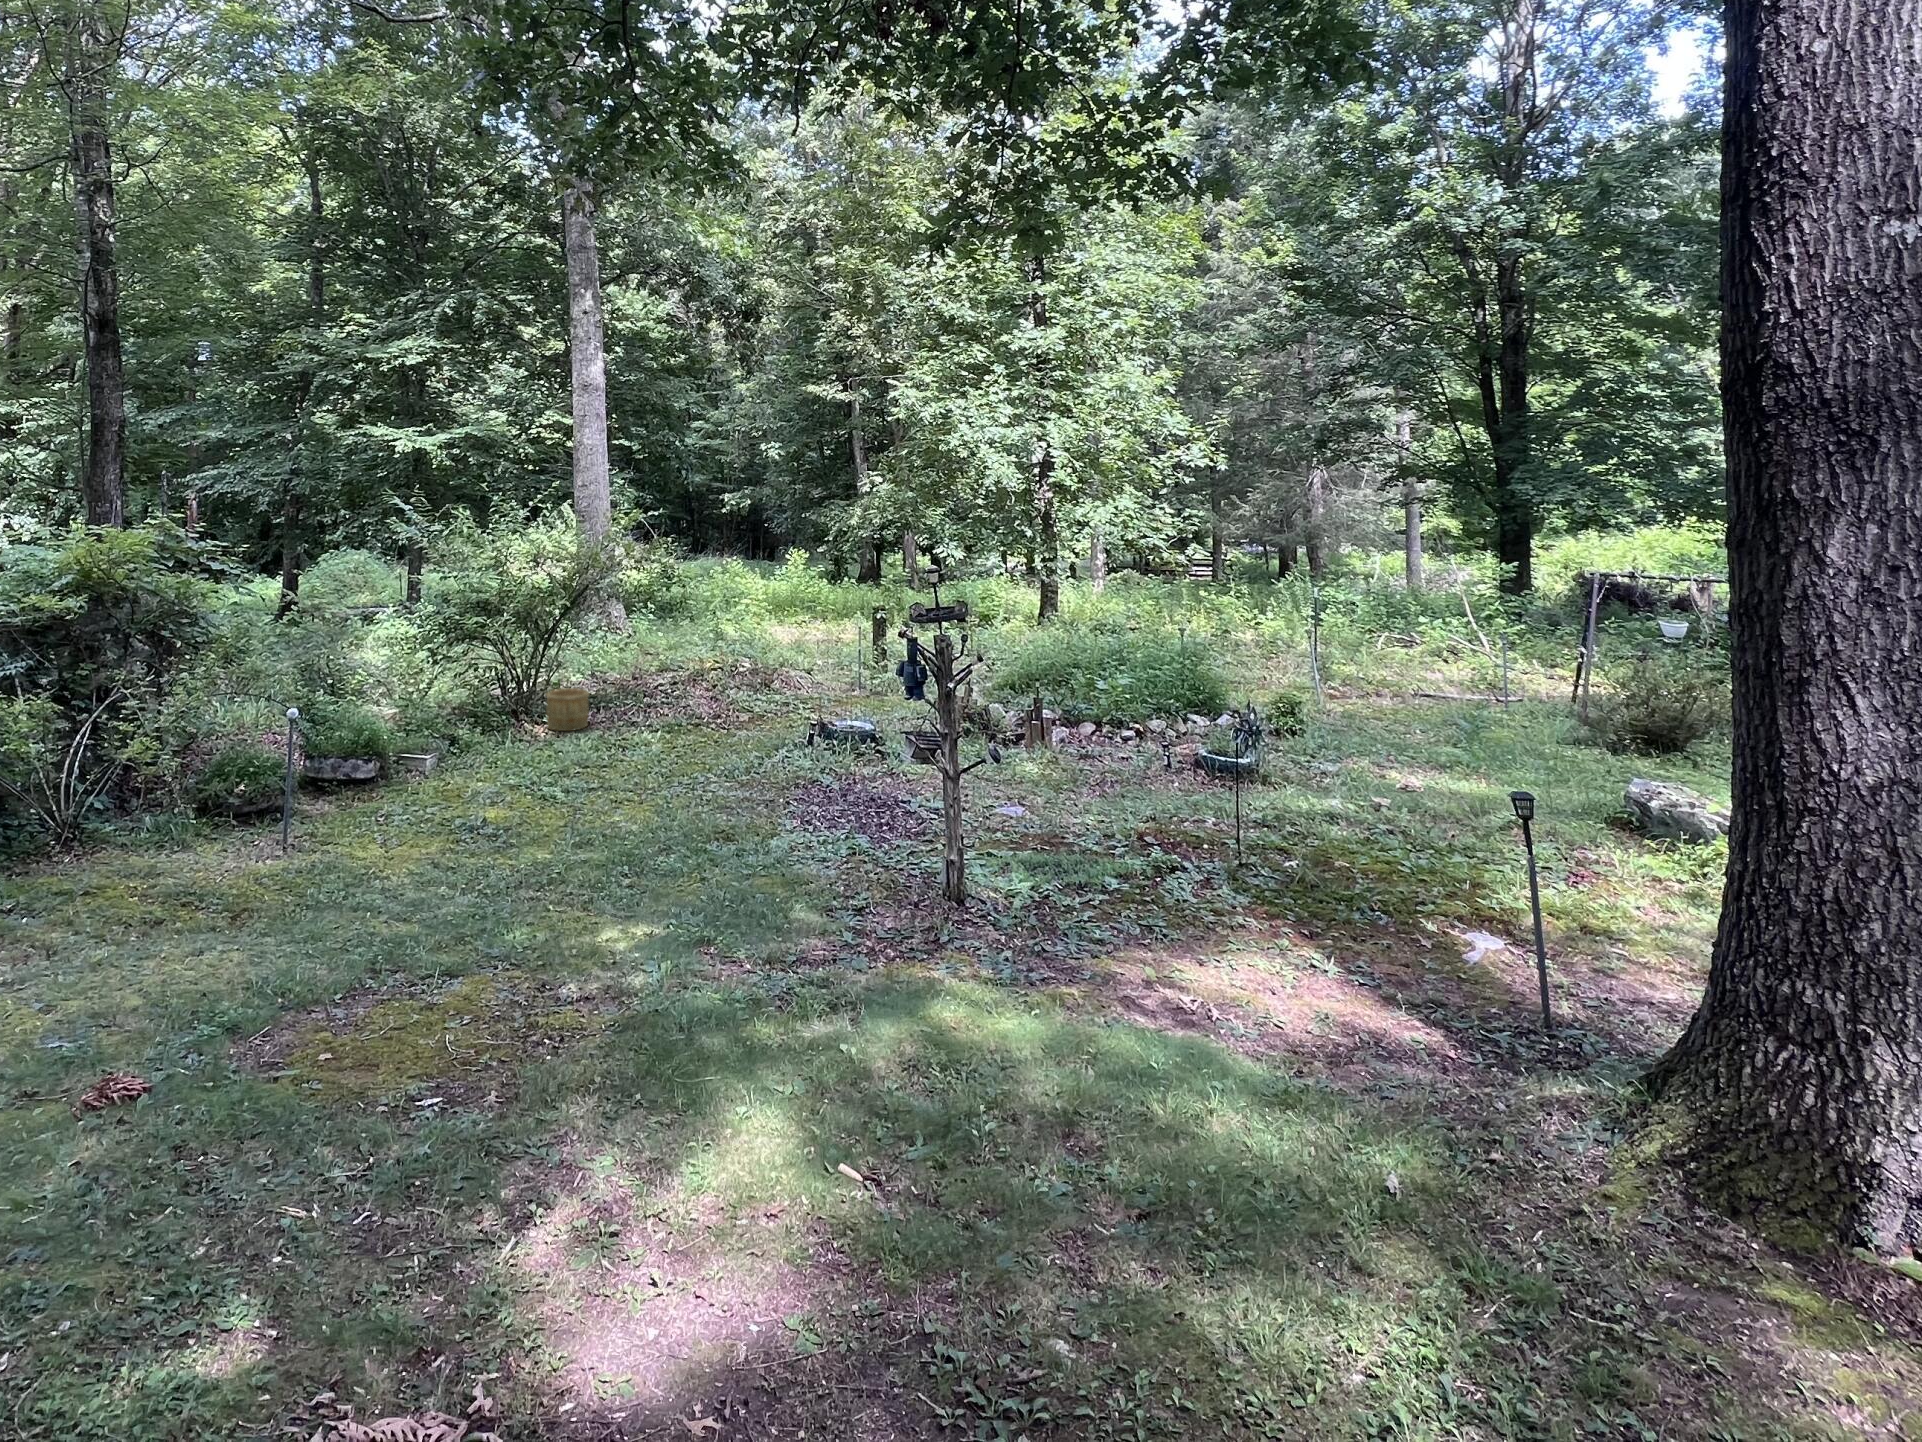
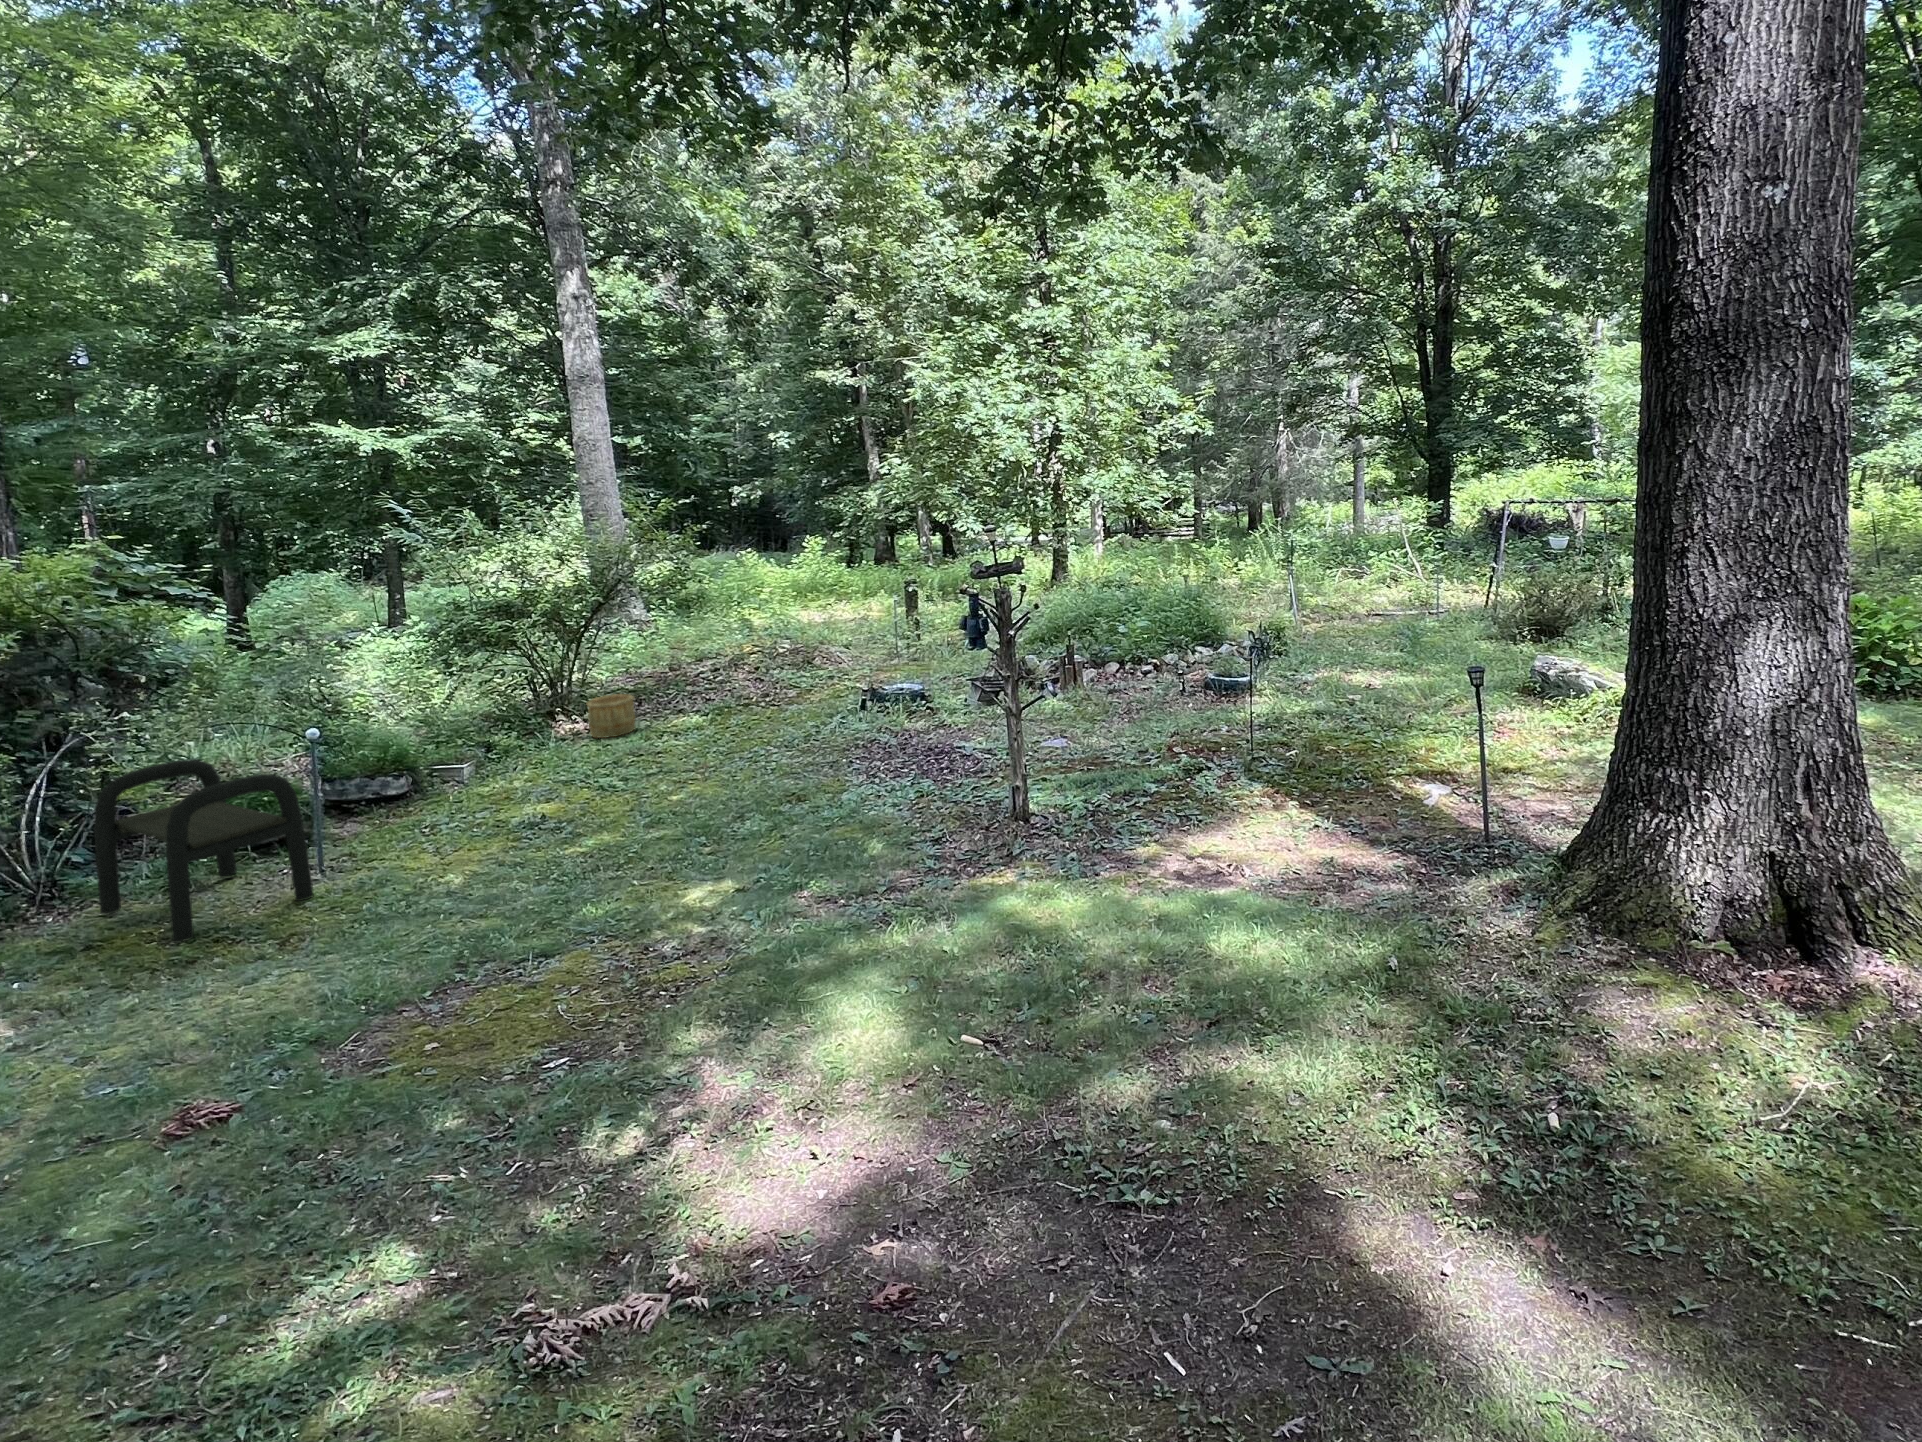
bench: none [122,702,282,874] -> present [94,759,314,943]

